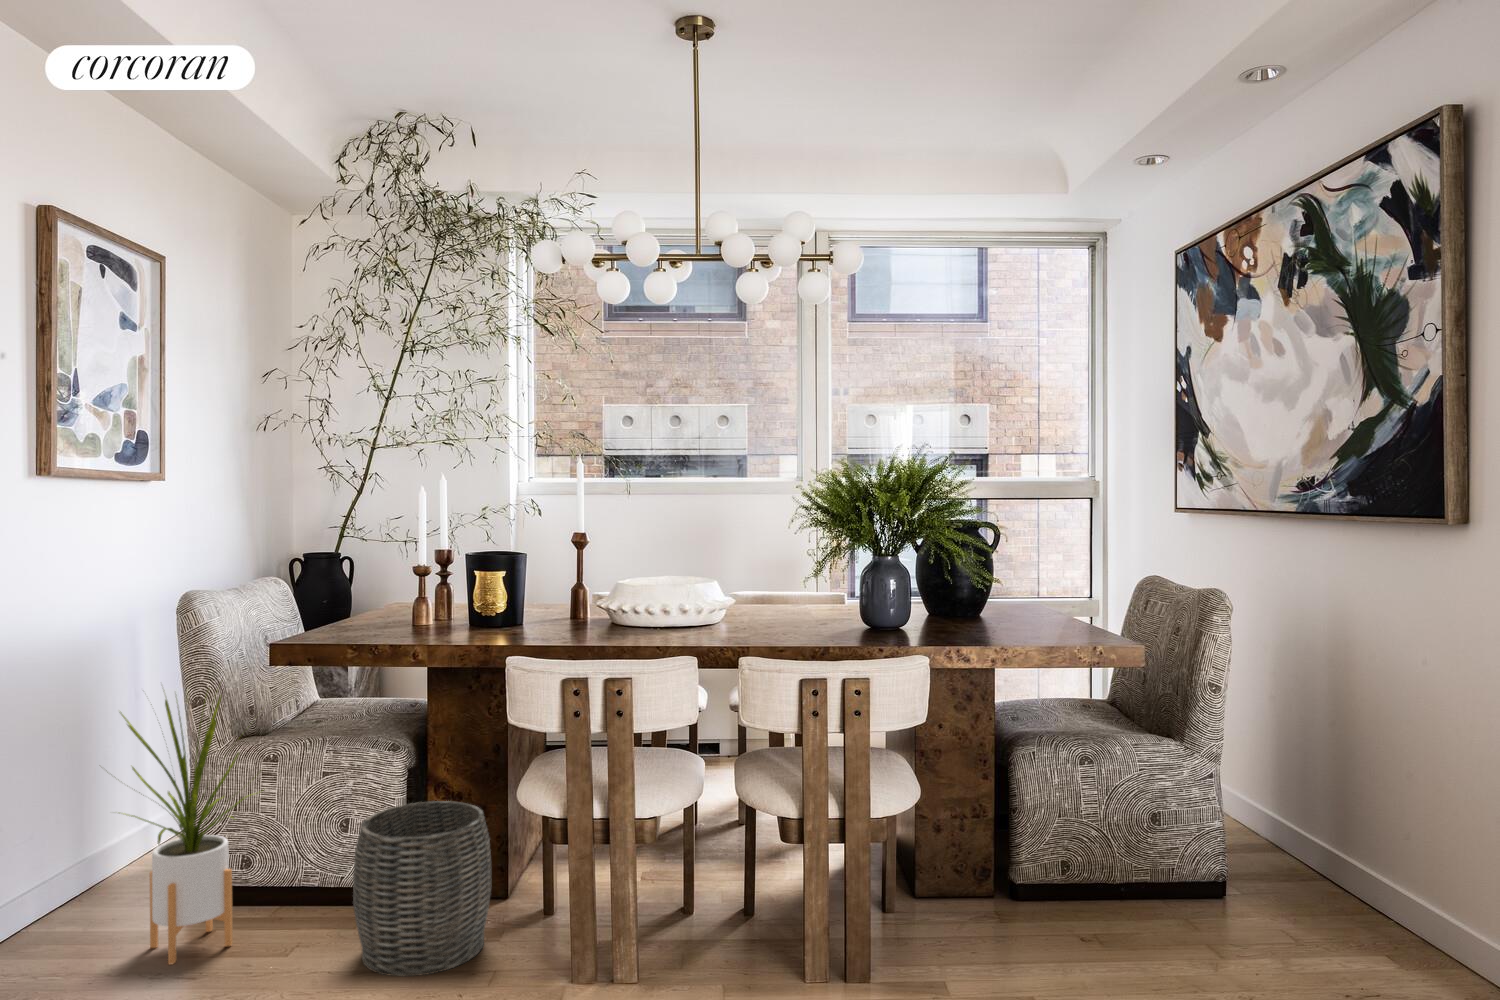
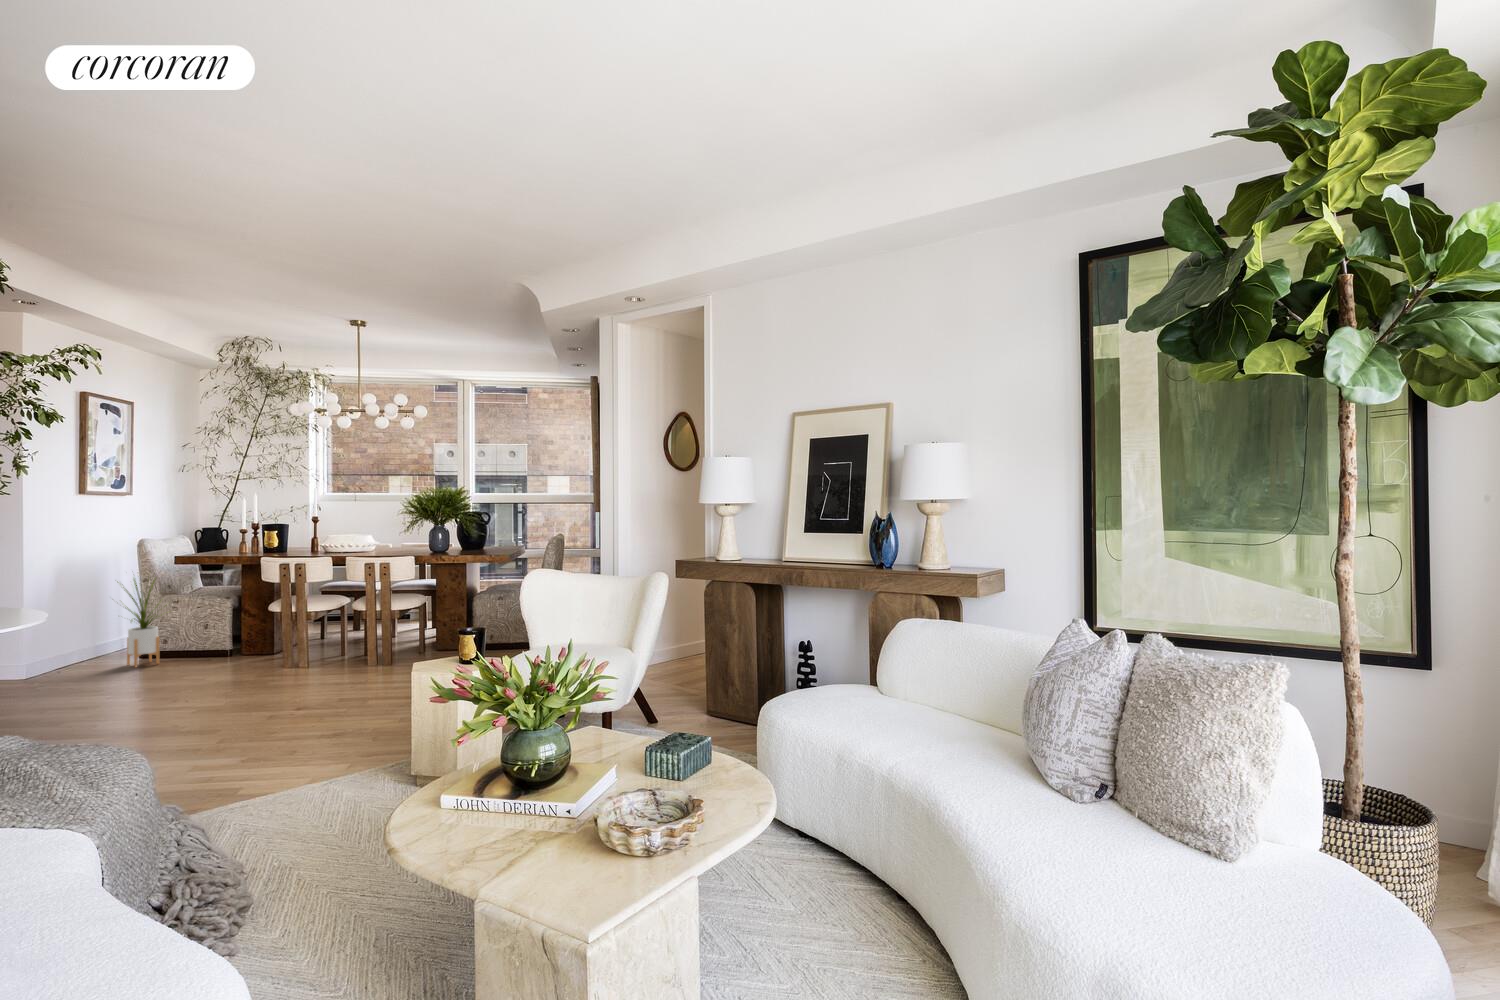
woven basket: present [353,801,492,976] -> none [206,614,261,667]

